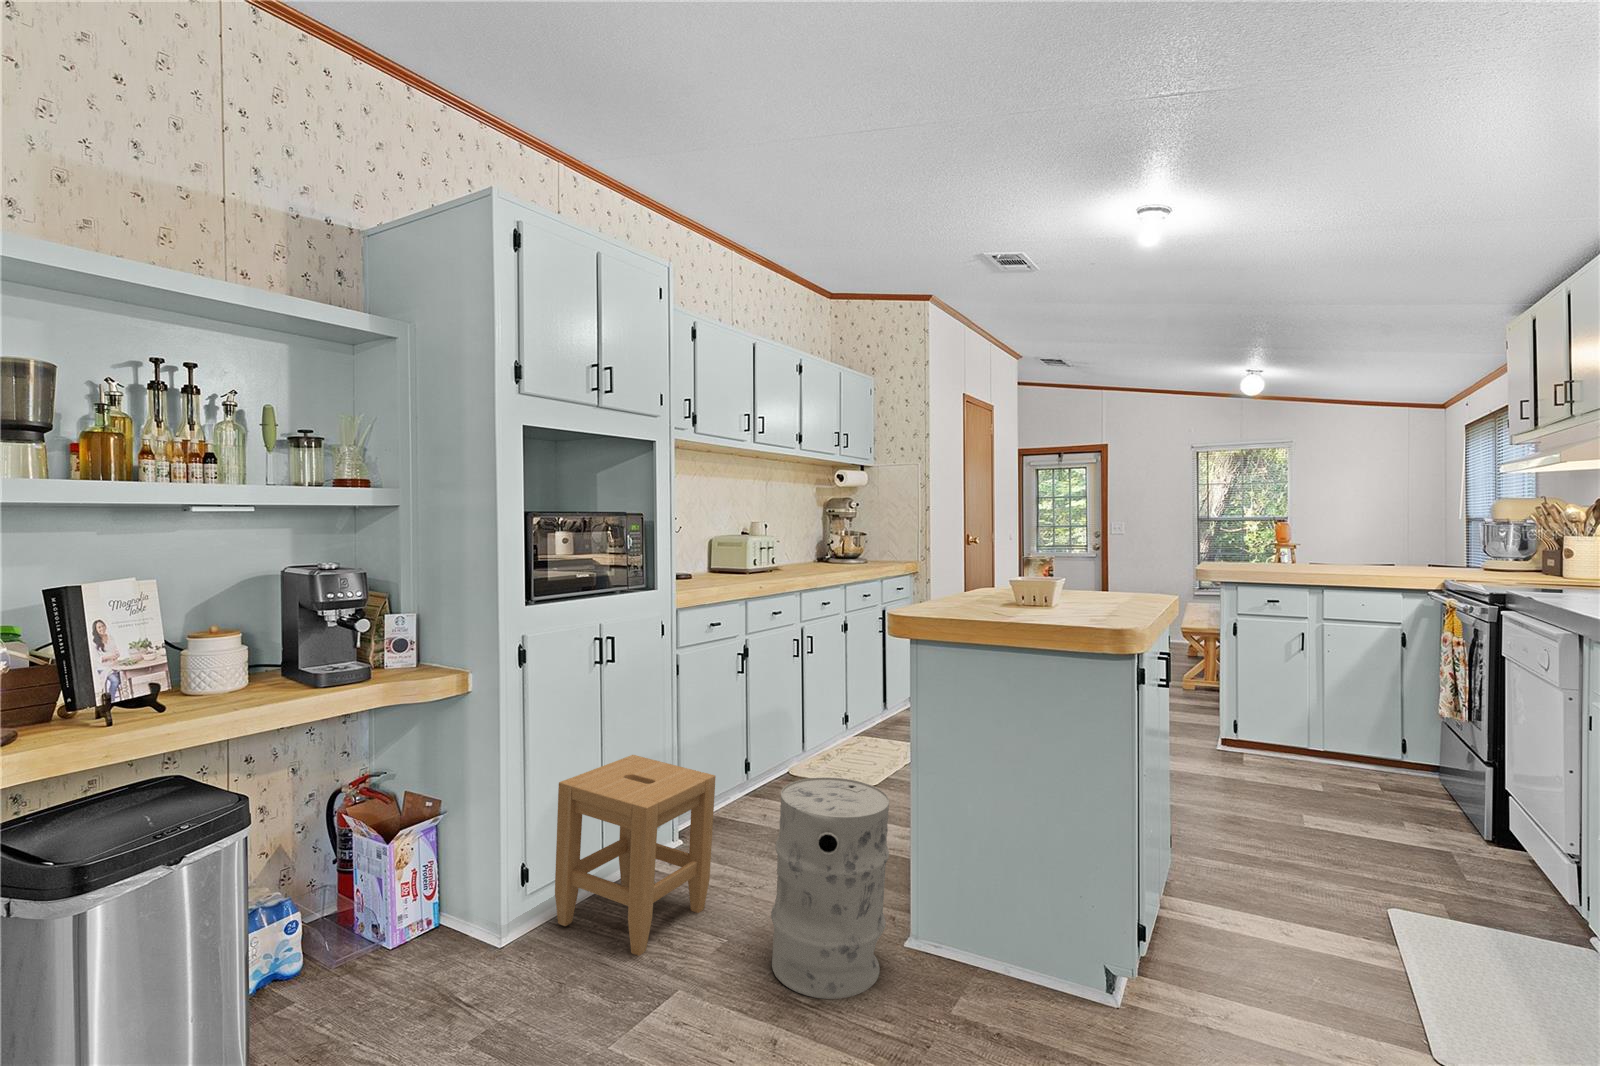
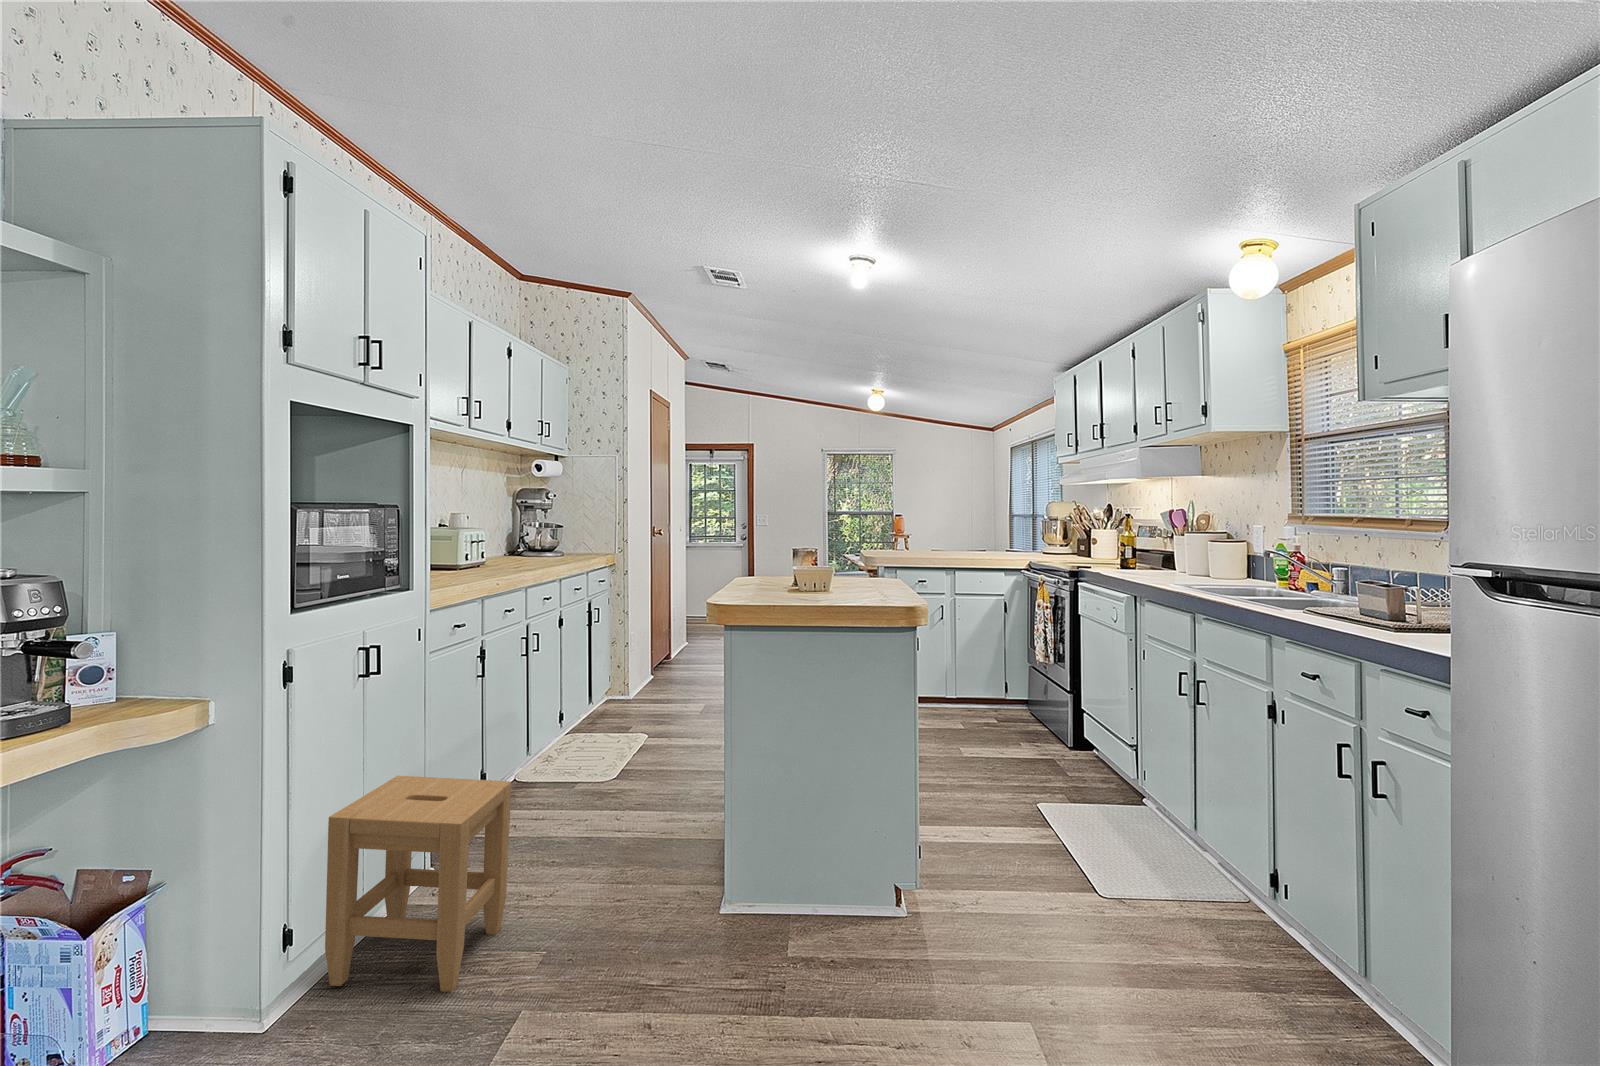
trash can: present [771,777,889,999] -> none [602,761,720,979]

